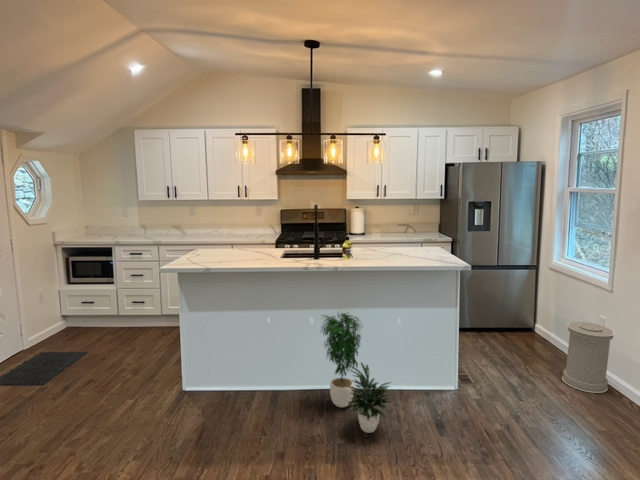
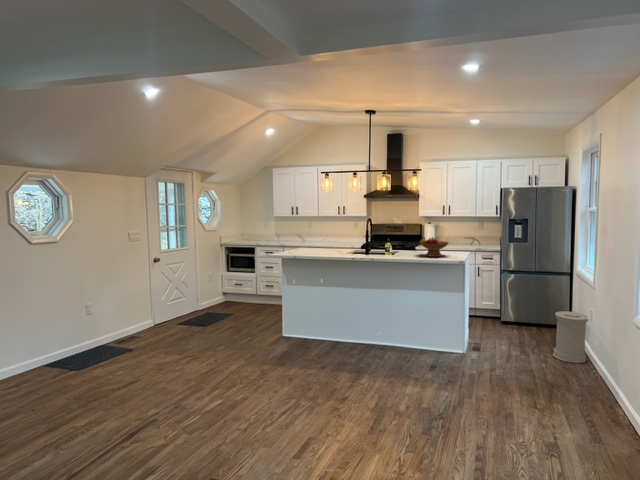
fruit bowl: none [387,228,431,257] -> present [420,237,448,257]
potted plant: present [322,313,391,433] -> none [368,285,404,360]

